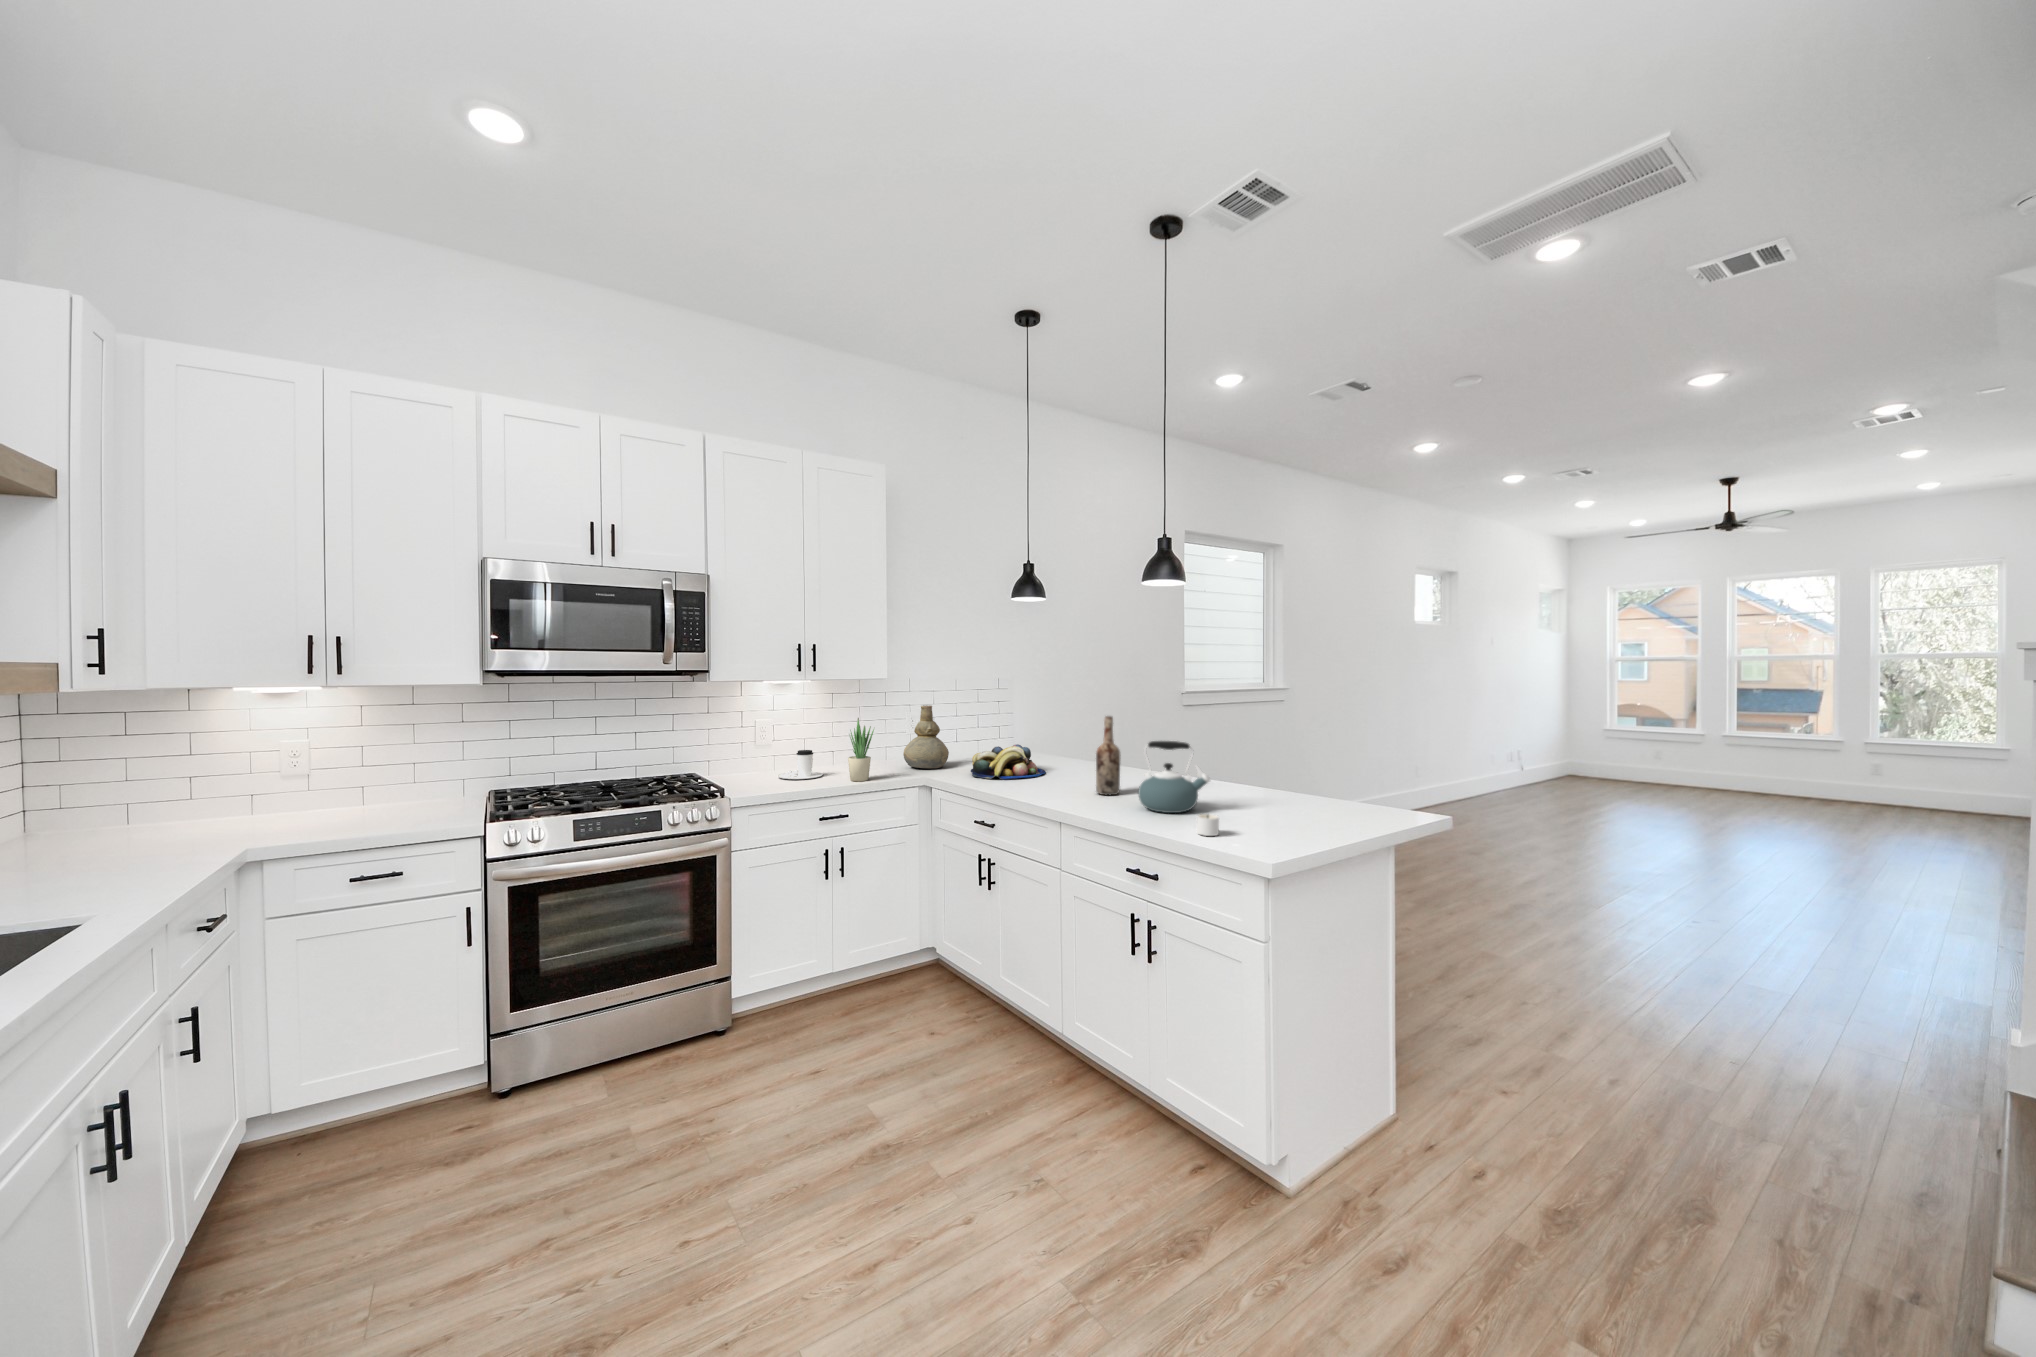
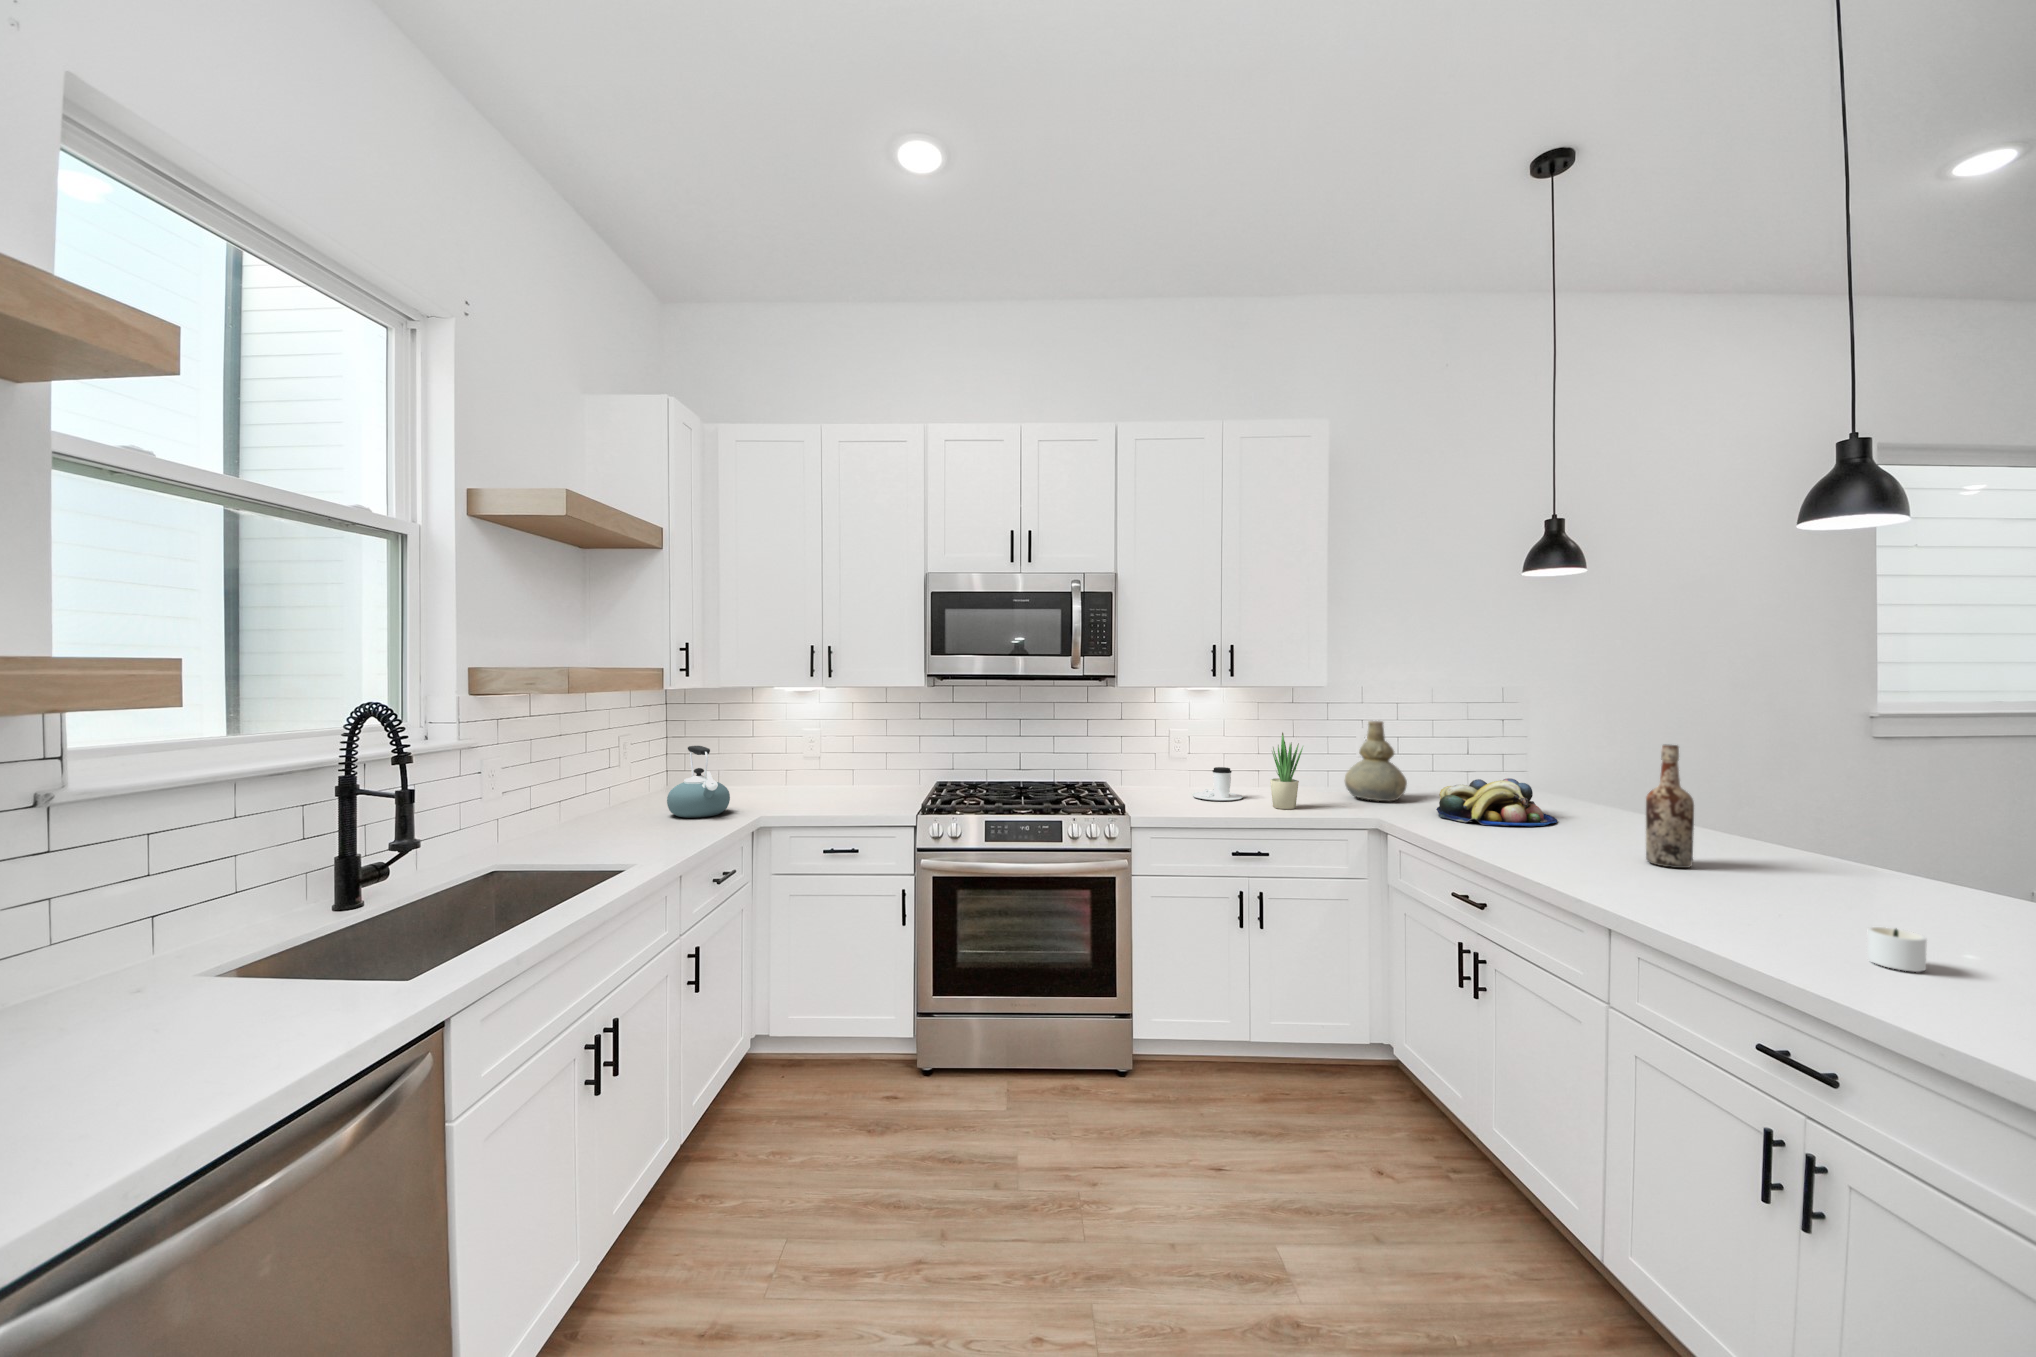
kettle: present [1139,741,1210,813] -> present [667,746,730,818]

